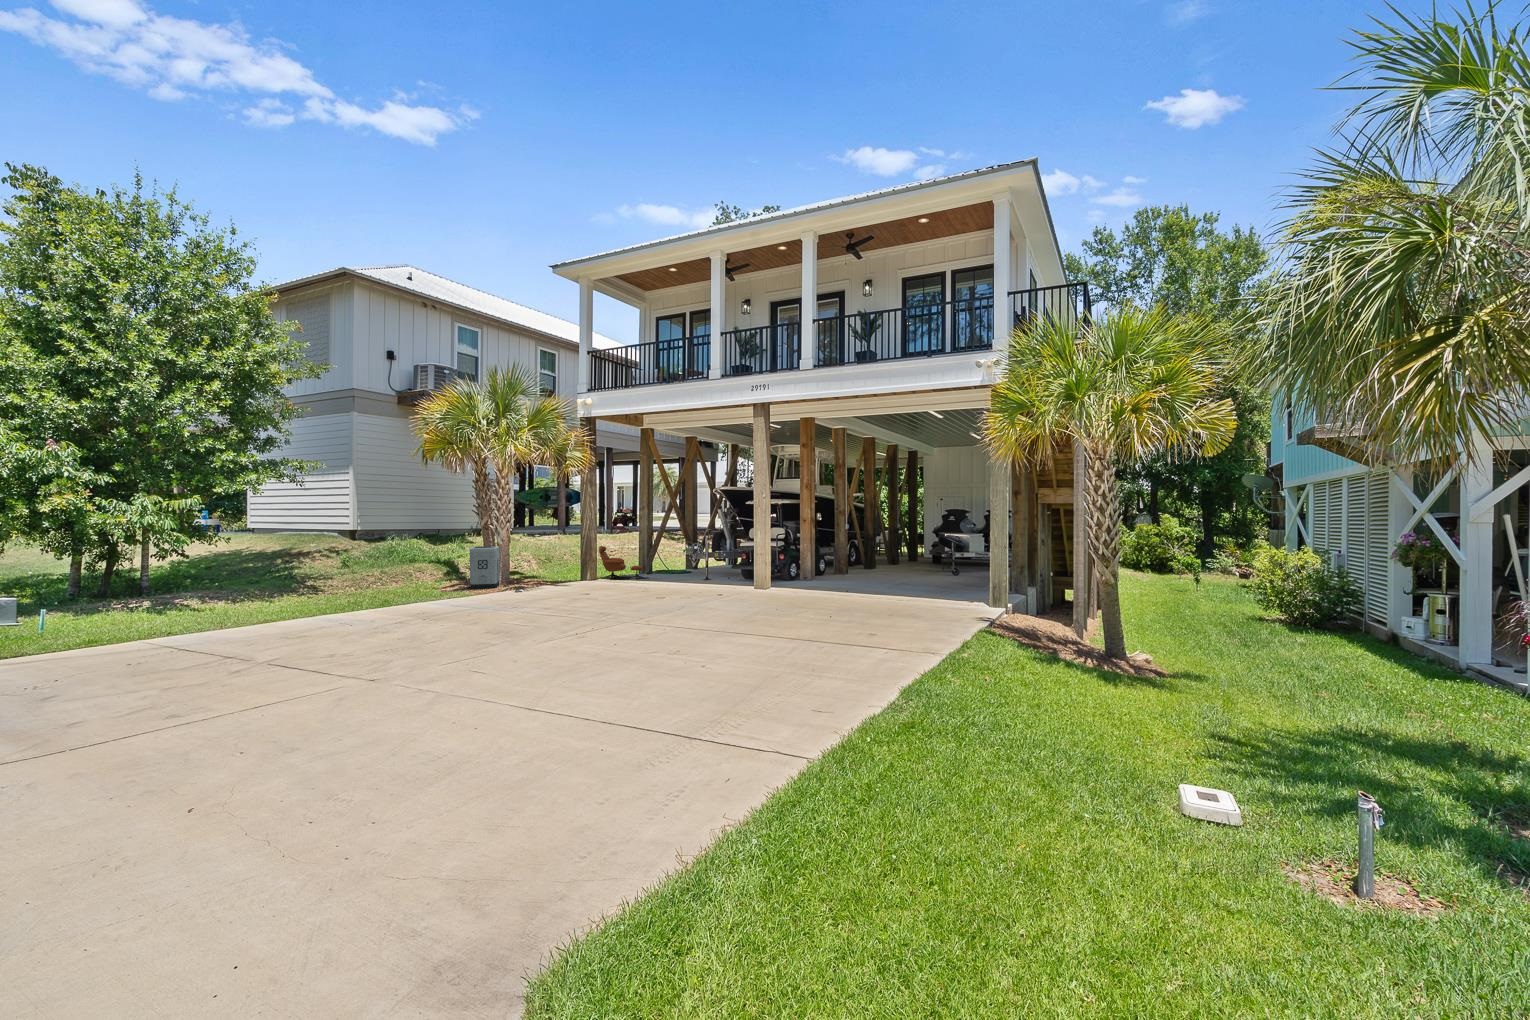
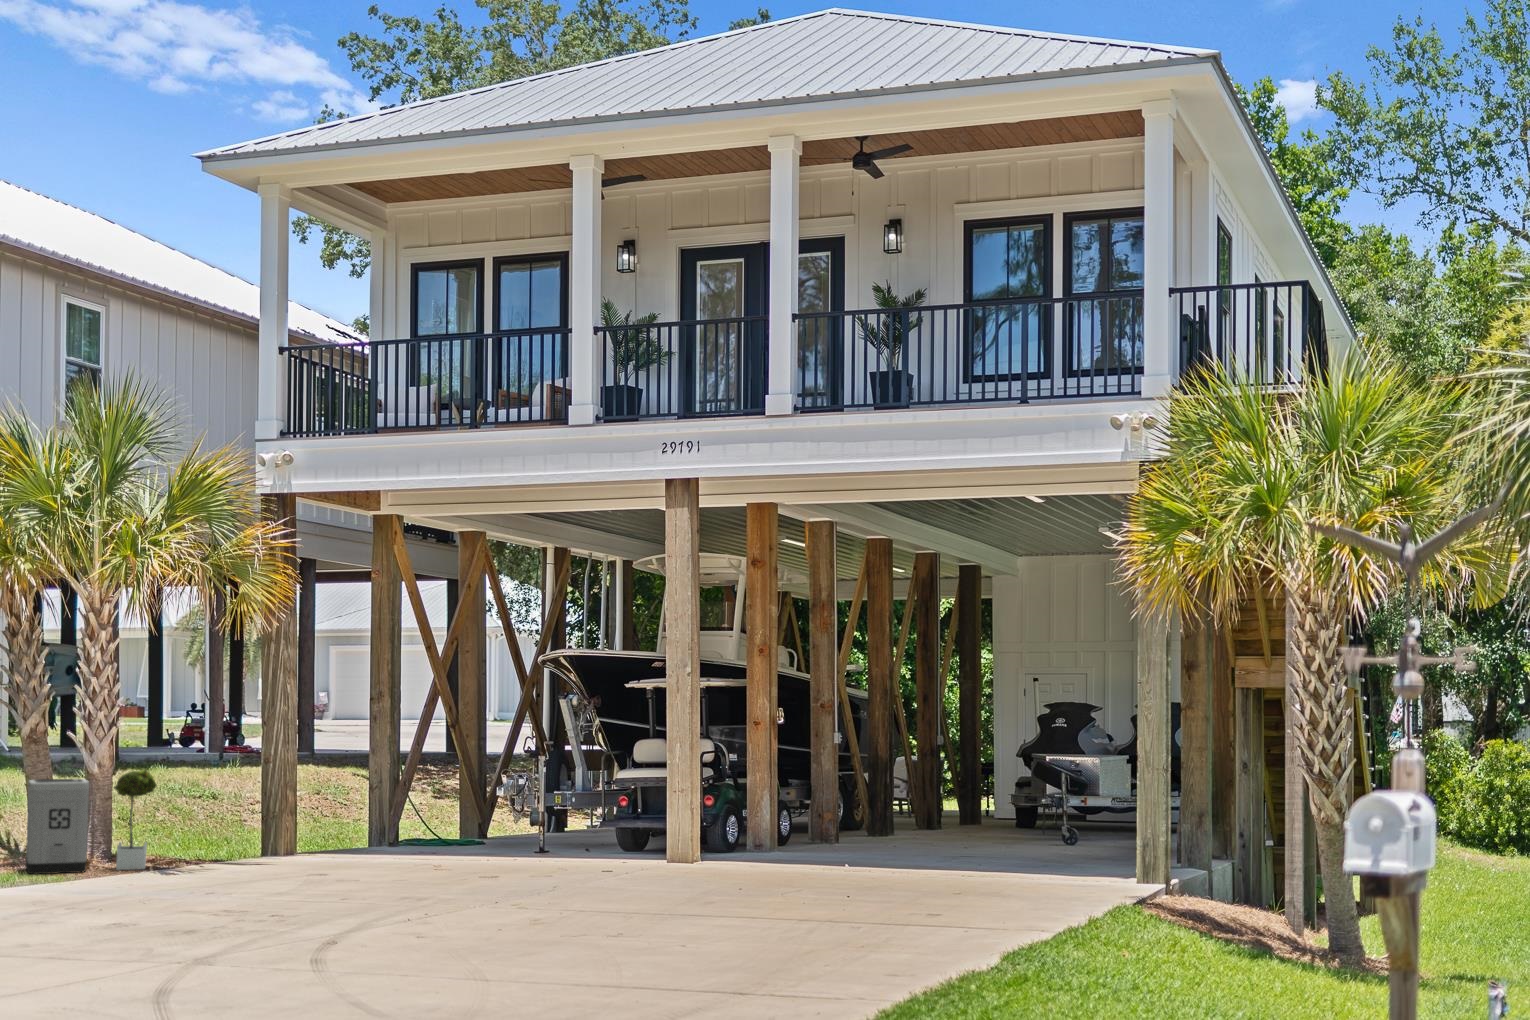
potted tree: none [509,542,529,587] -> present [114,769,157,870]
lounge chair: present [599,546,643,580] -> none [294,781,398,858]

